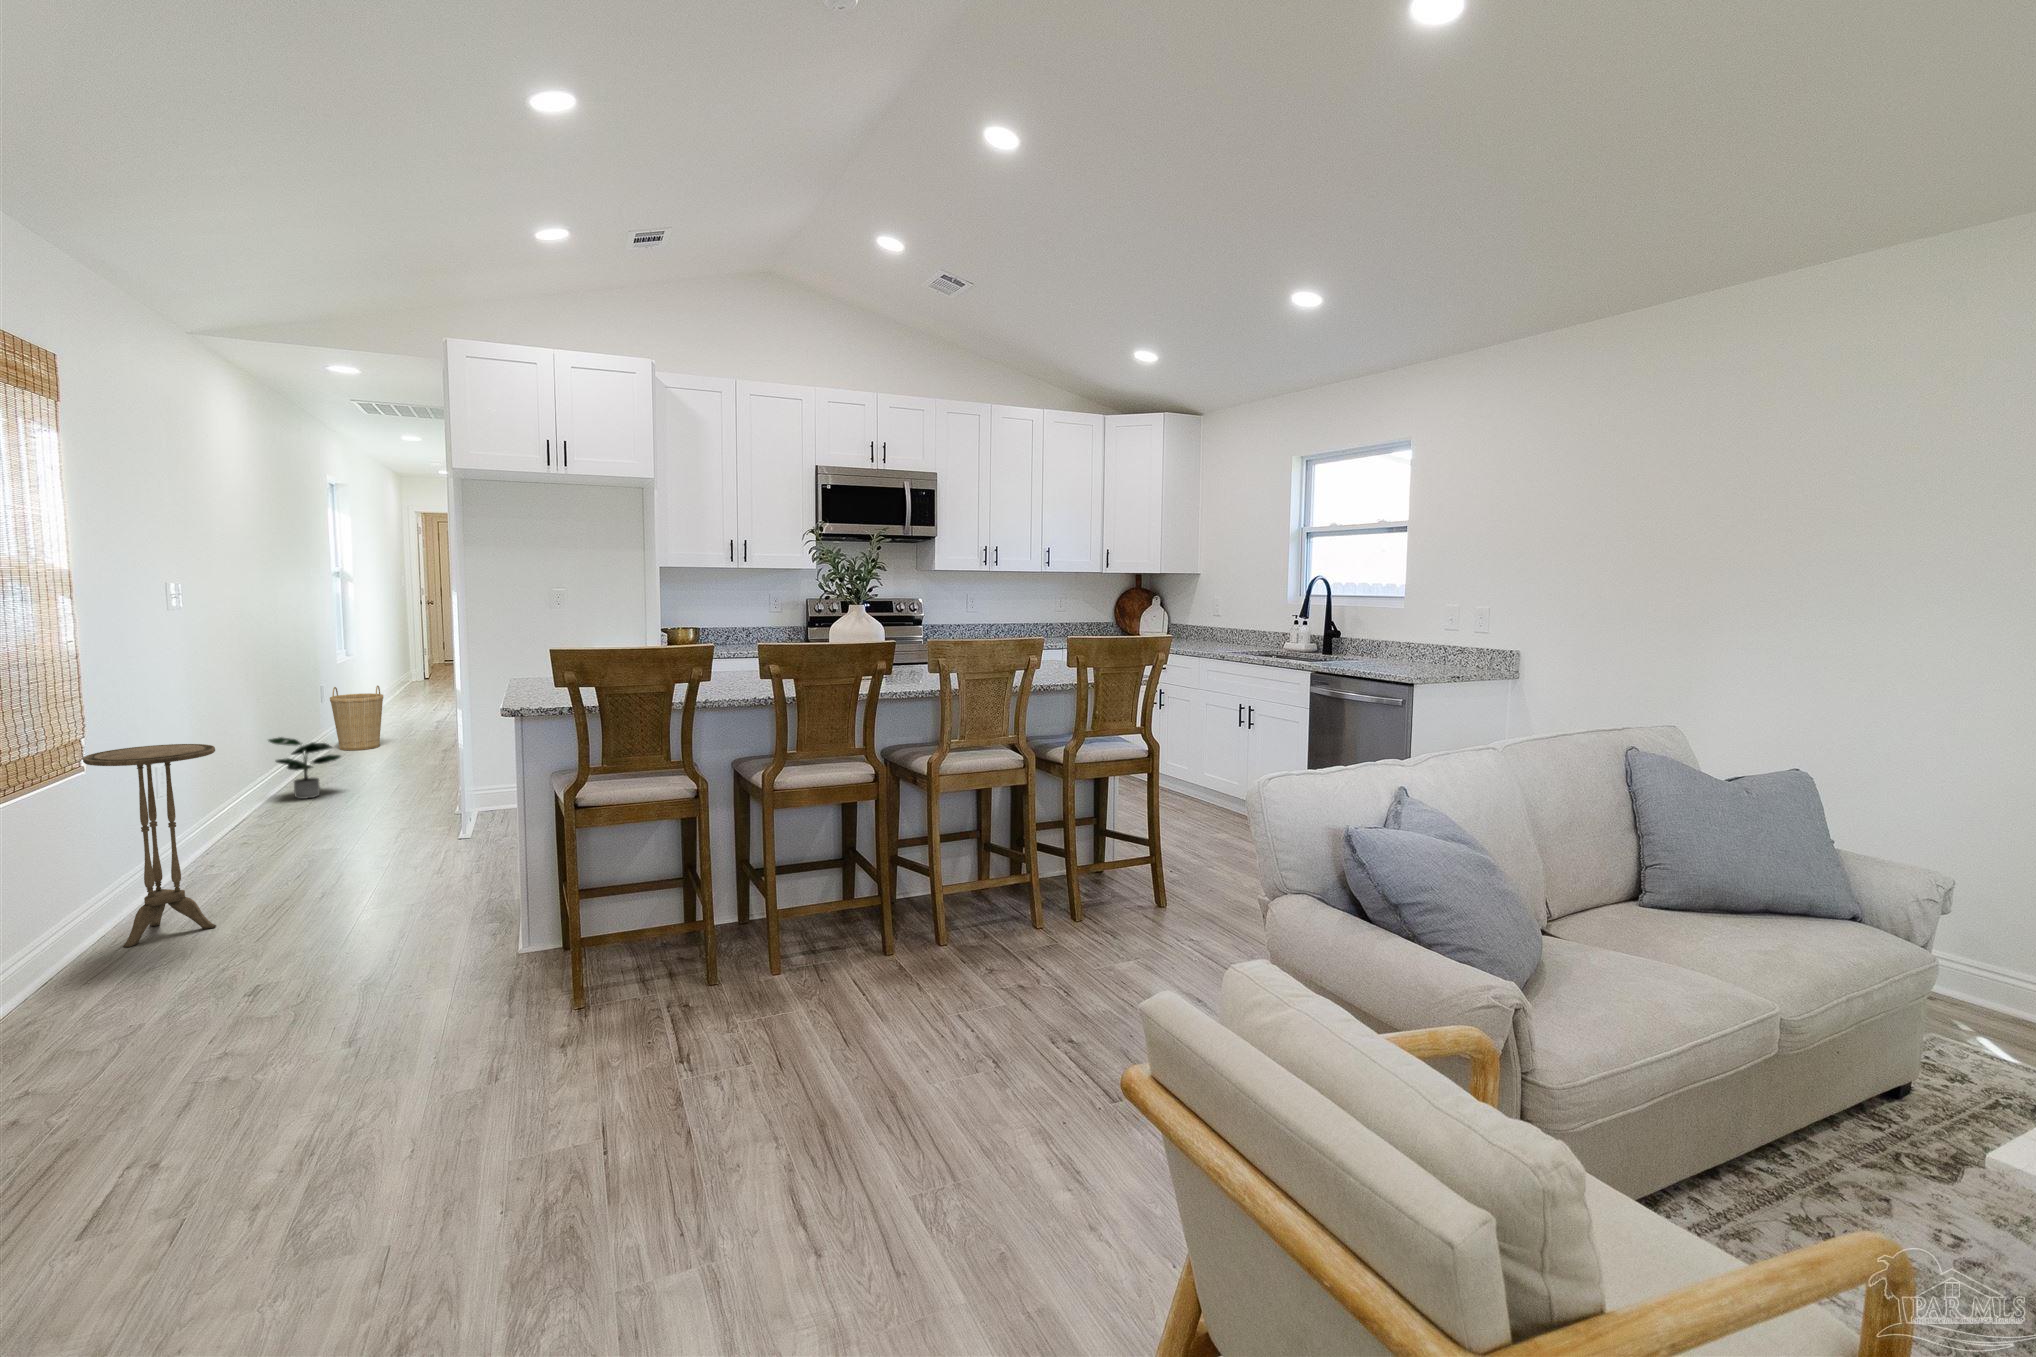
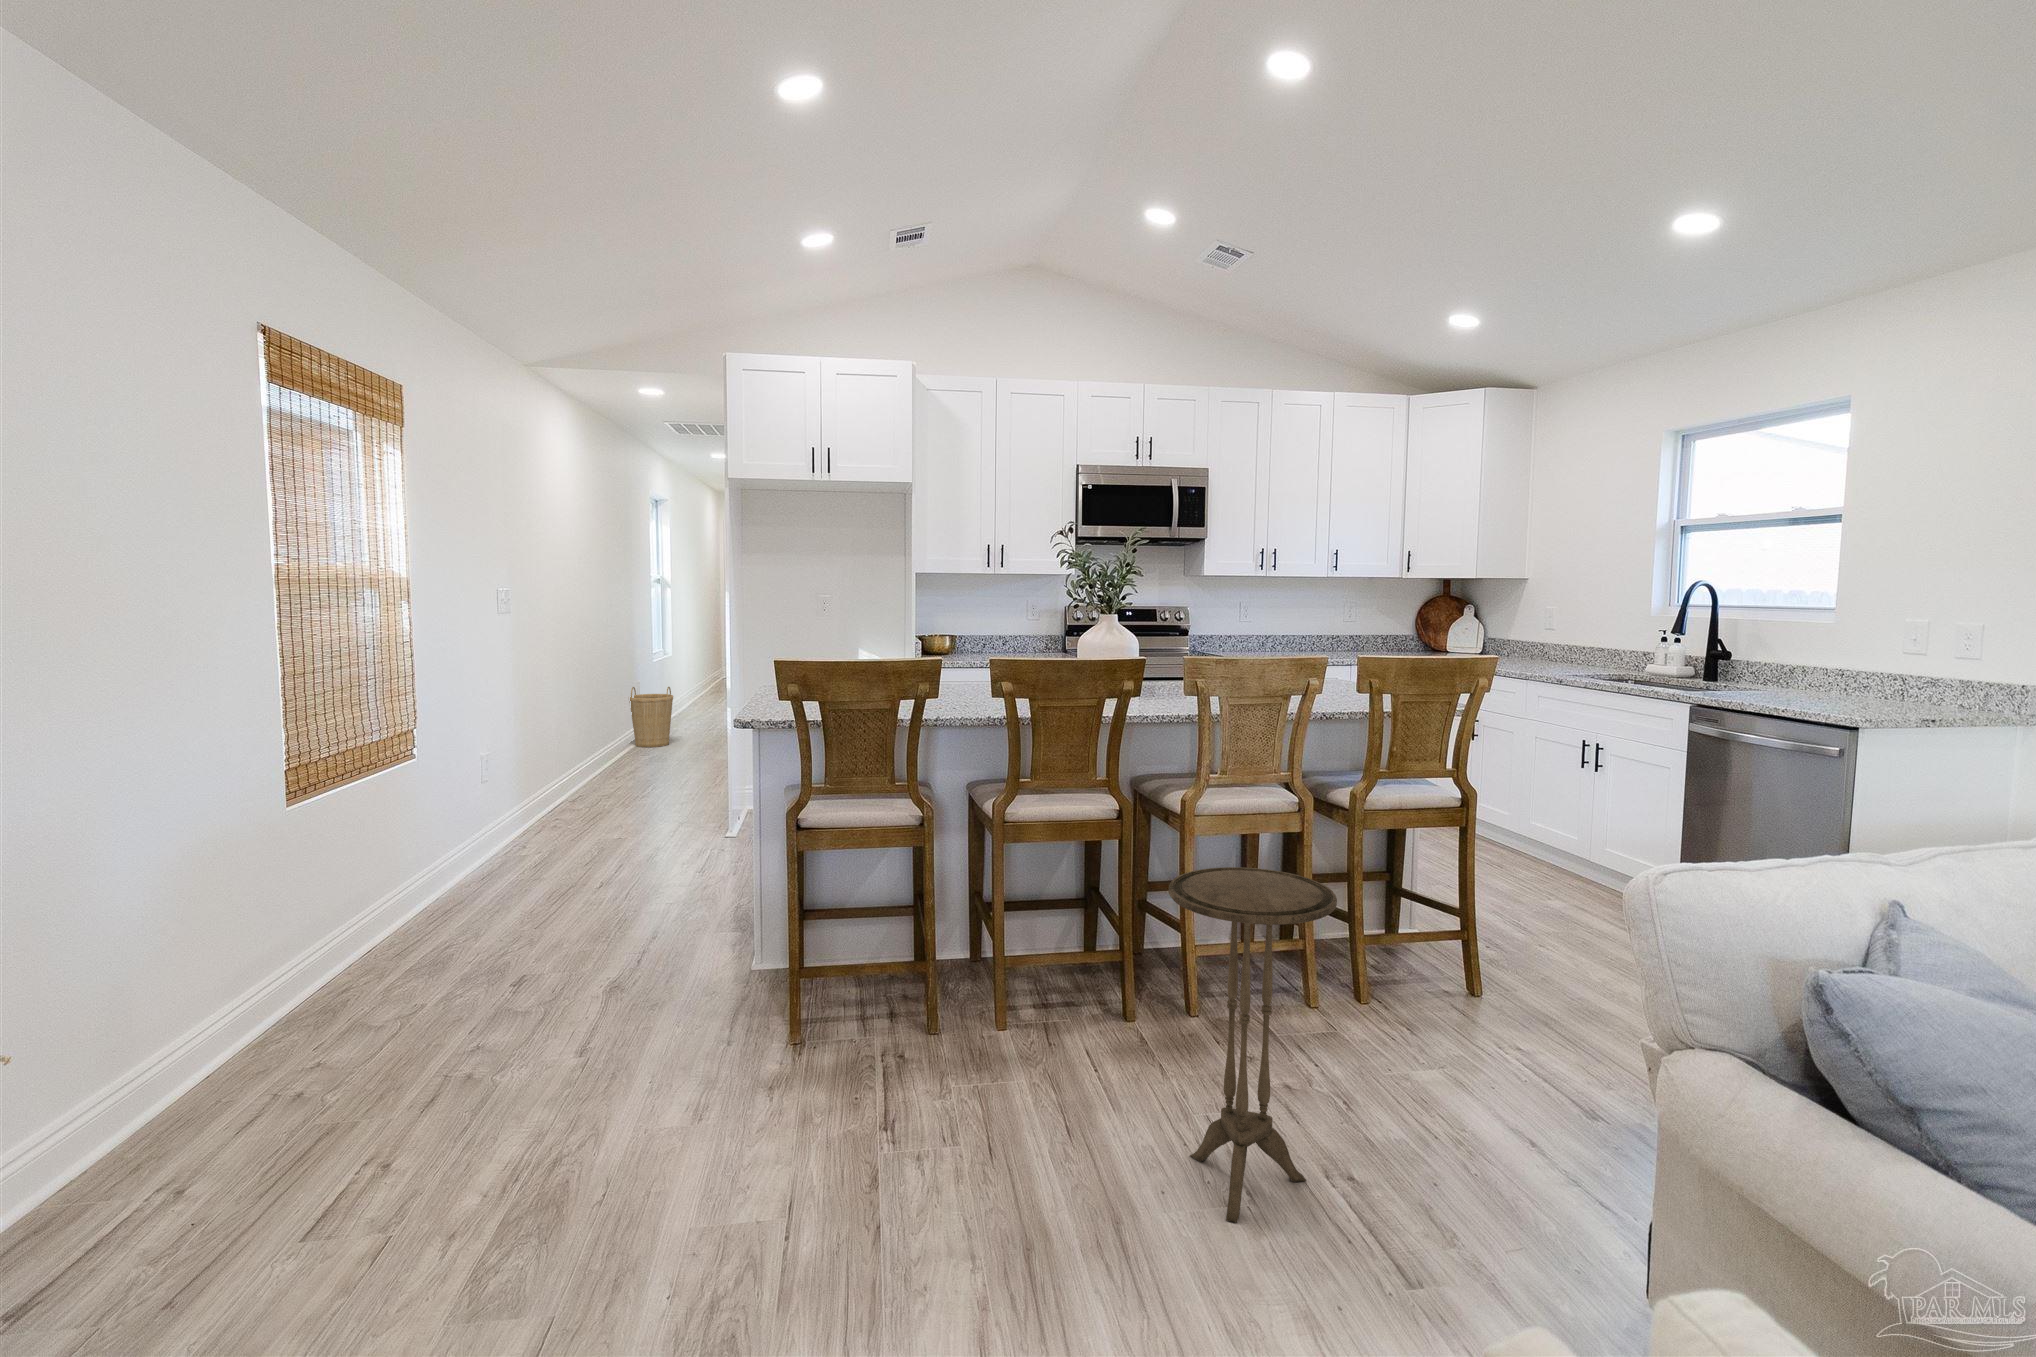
potted plant: present [268,737,340,799] -> none [567,734,628,793]
side table: present [83,744,216,947] -> present [1169,867,1337,1223]

